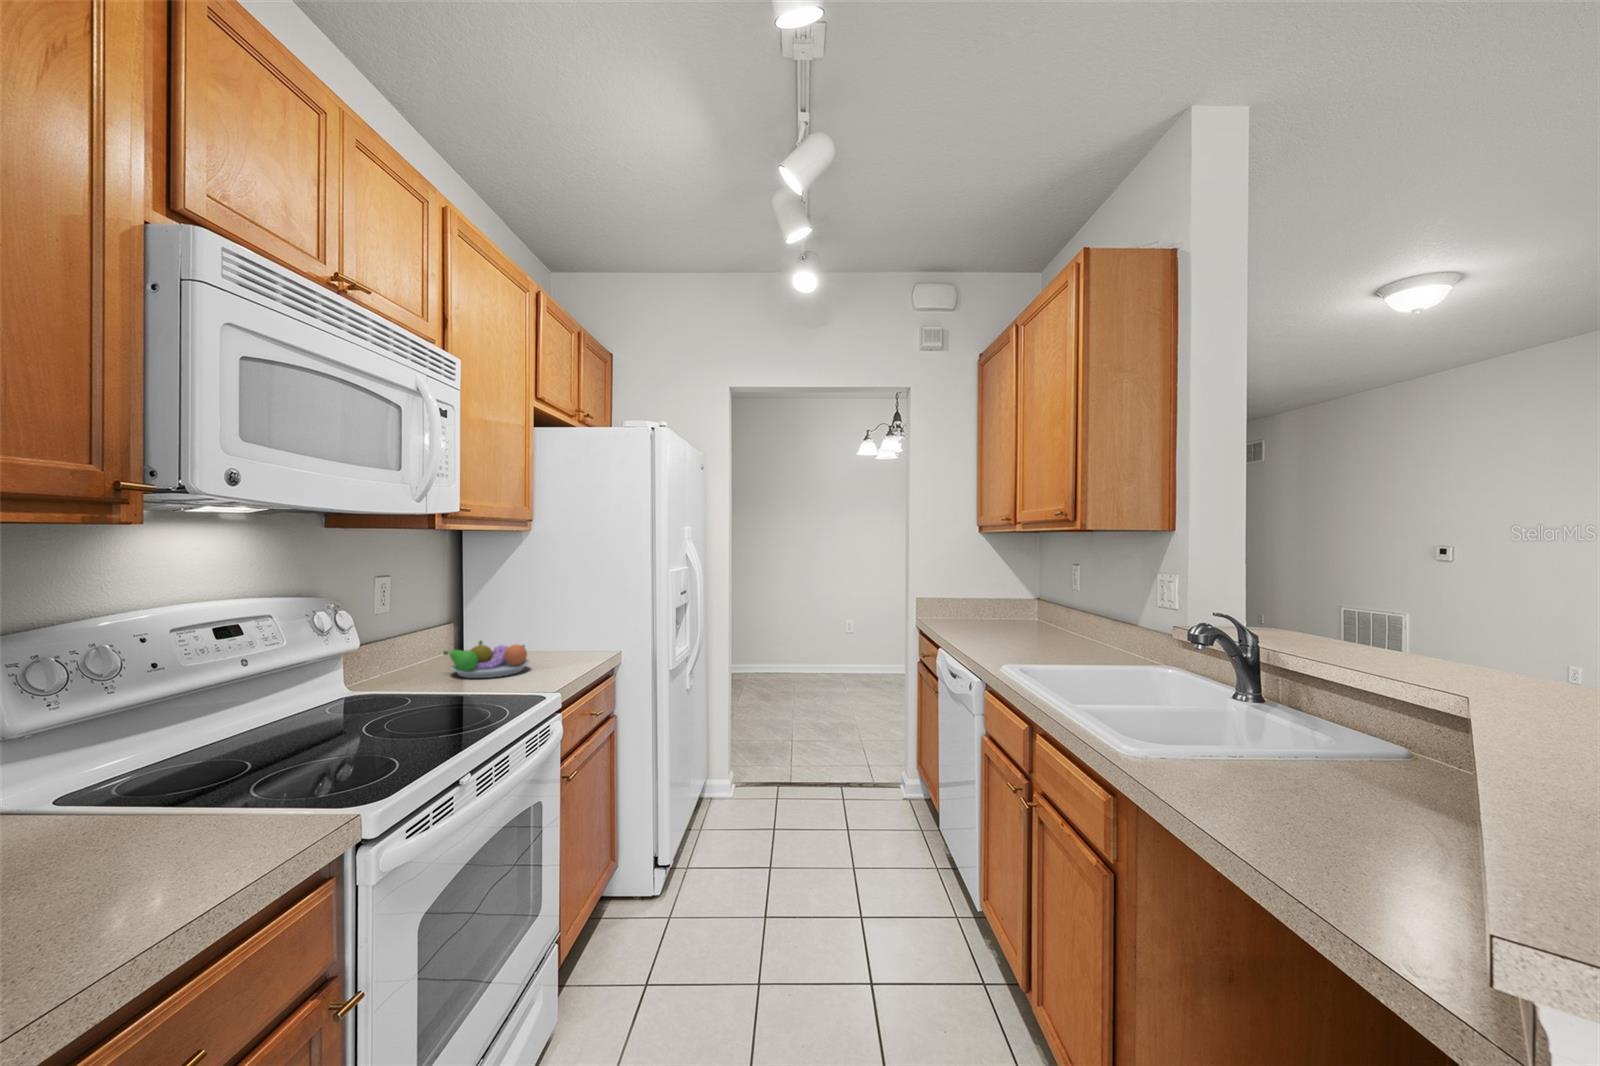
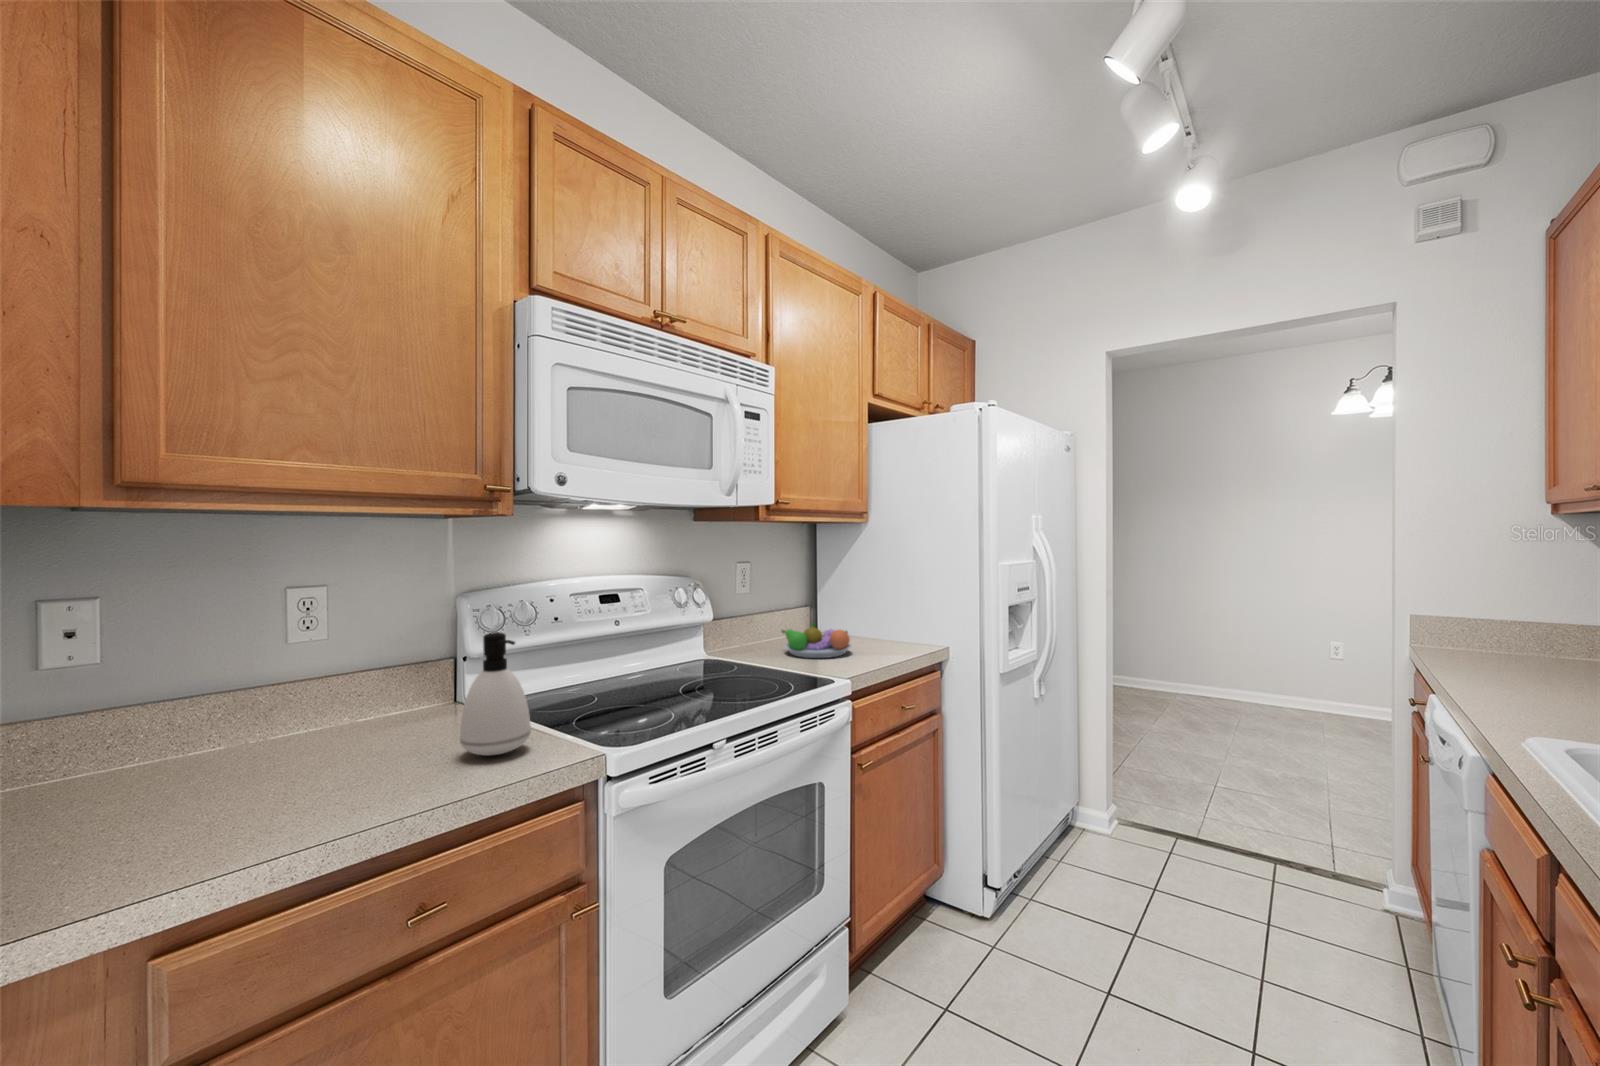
soap dispenser: none [105,688,230,863] -> present [460,632,531,756]

